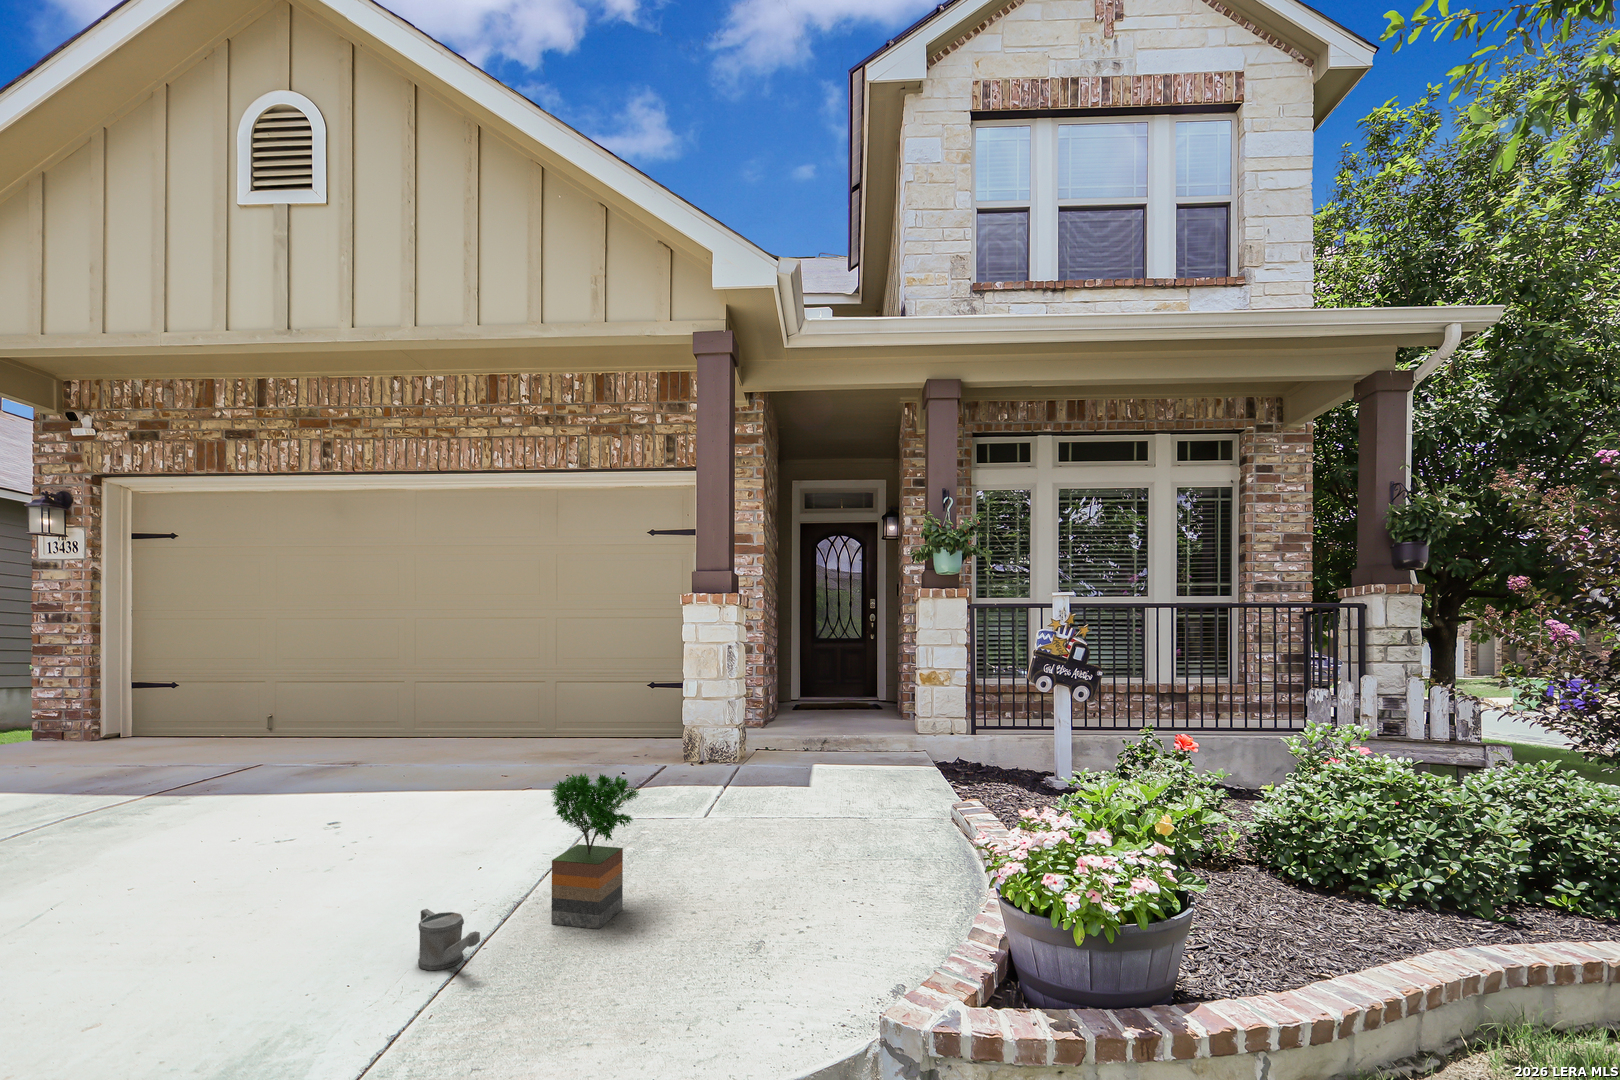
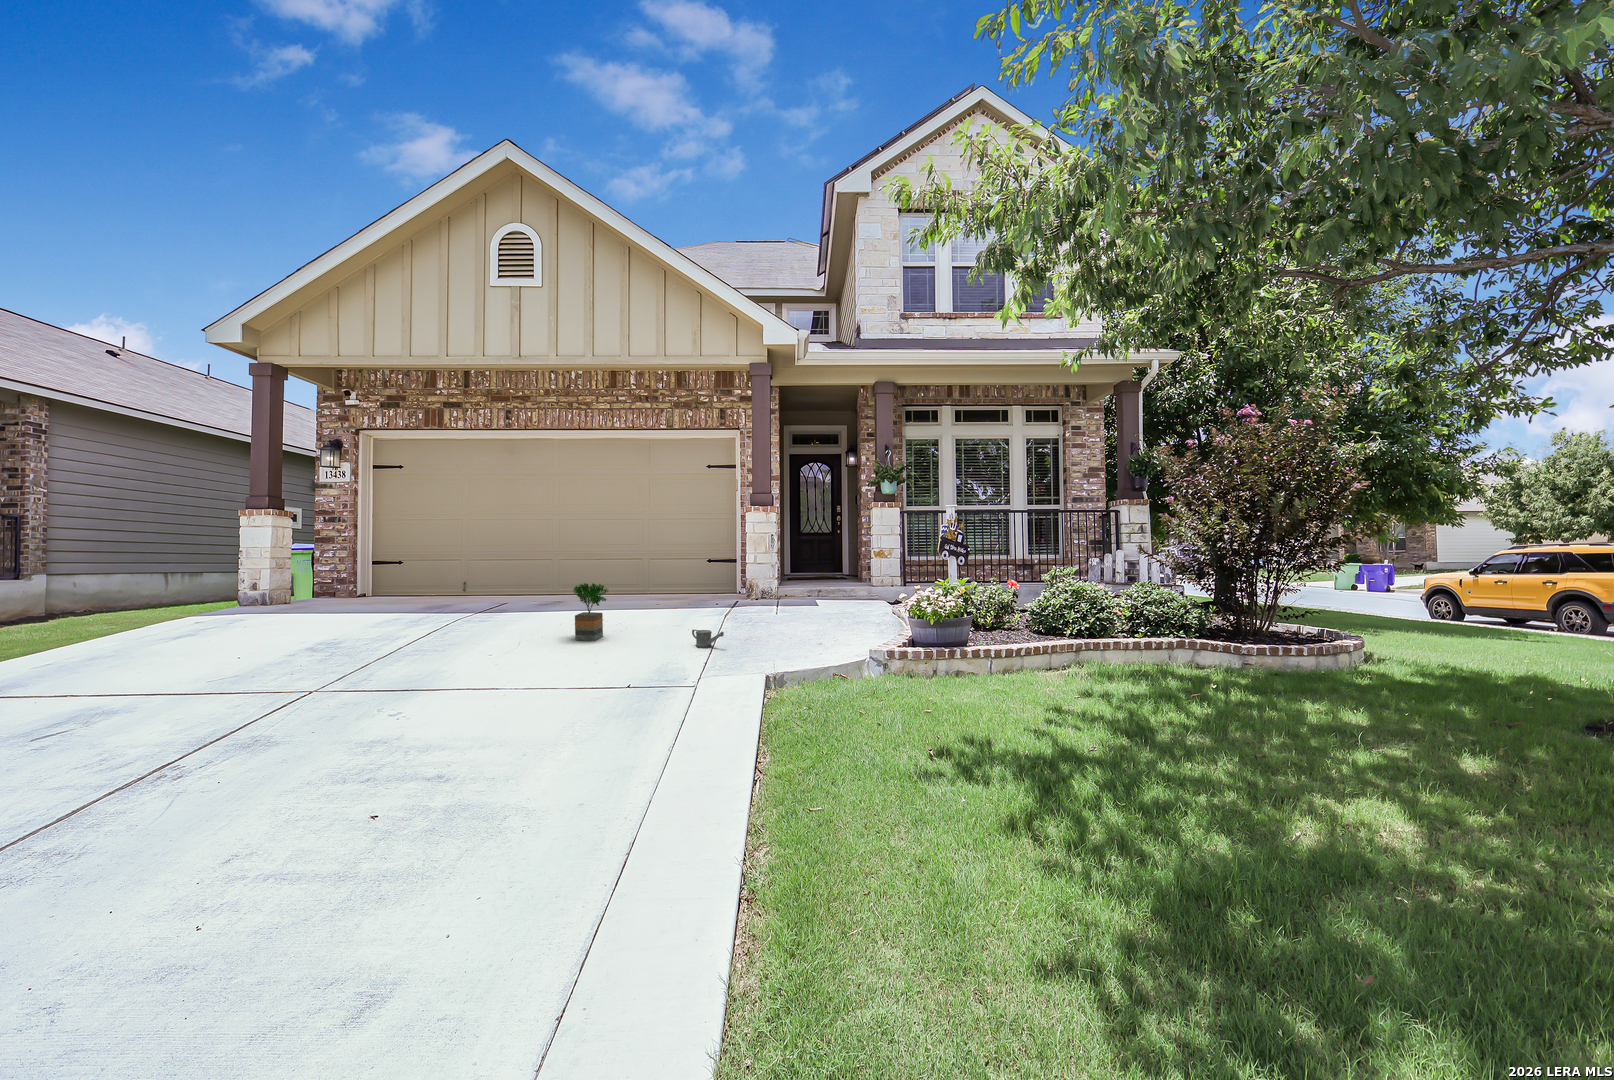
potted tree: present [551,773,639,929] -> present [574,583,608,641]

